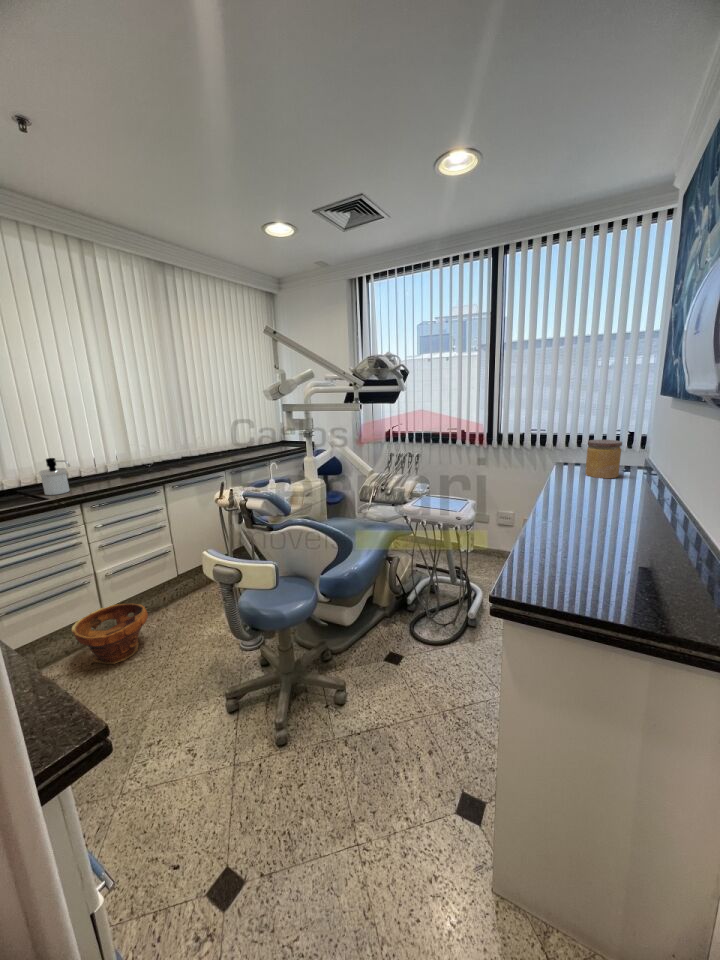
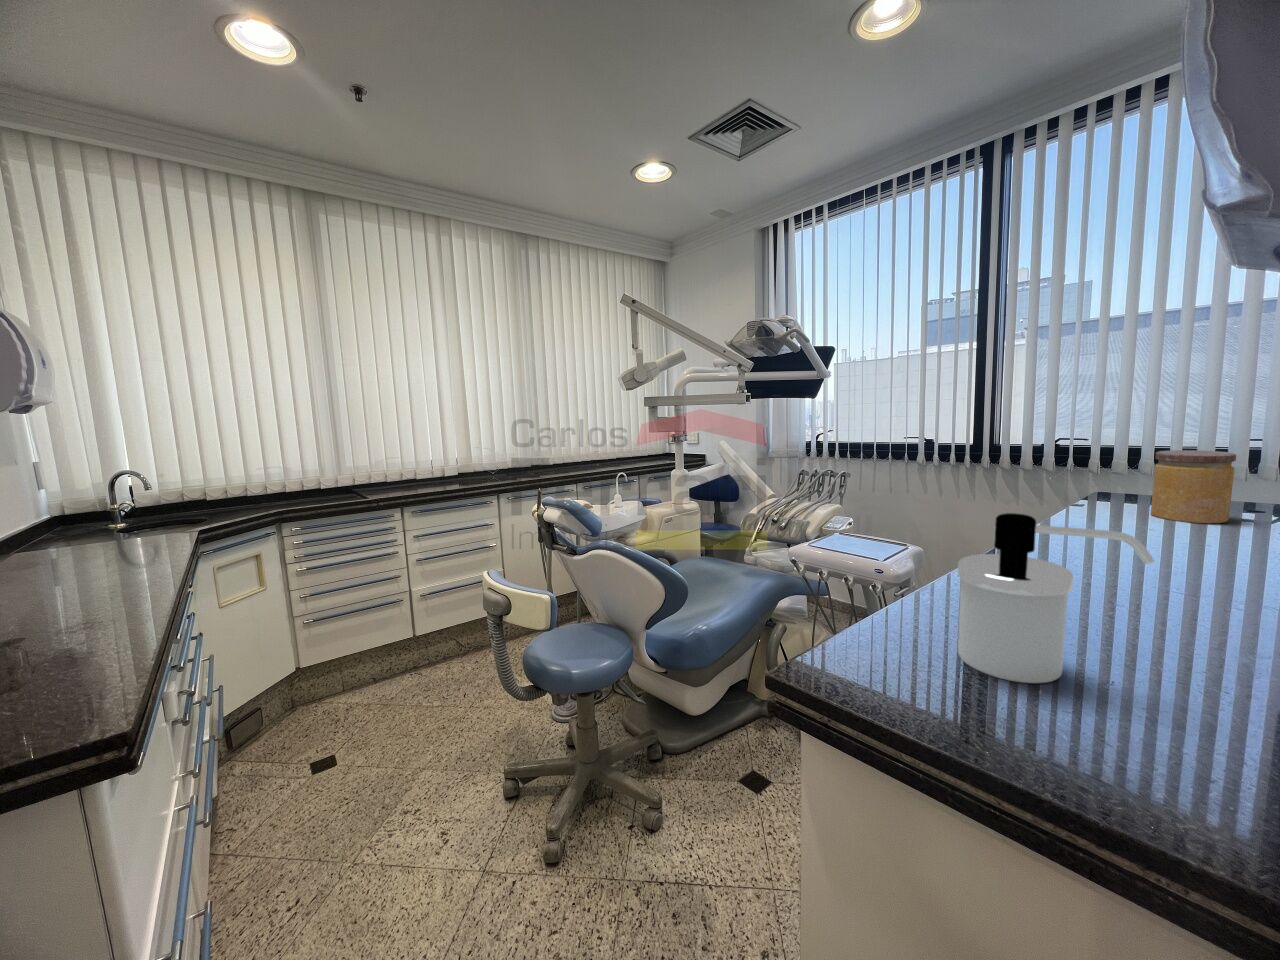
soap dispenser: present [39,458,70,495] -> present [958,513,1154,683]
planter: present [72,604,148,664] -> none [373,634,456,706]

